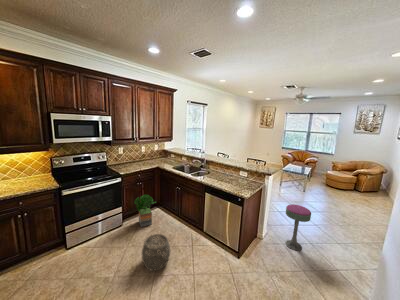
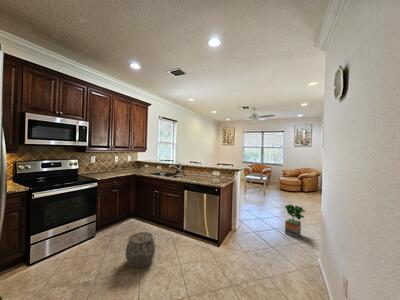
potted tree: present [135,195,156,227] -> present [285,205,305,238]
bar stool: present [285,204,311,250] -> none [254,197,274,236]

